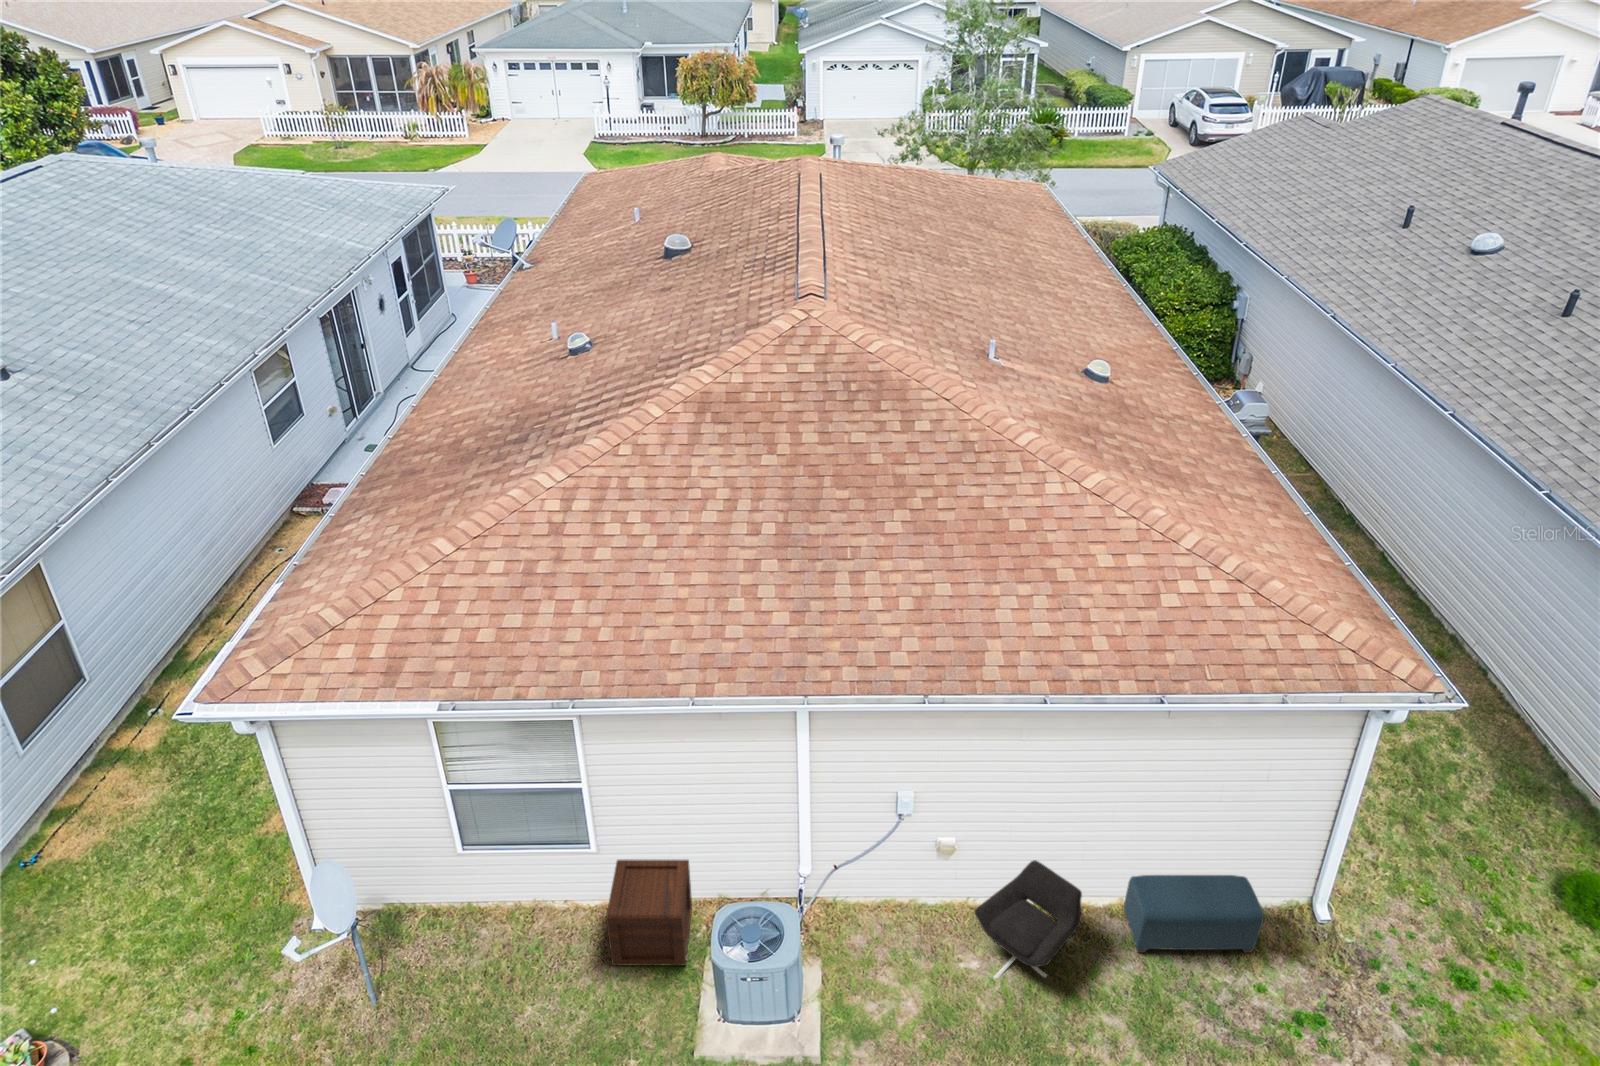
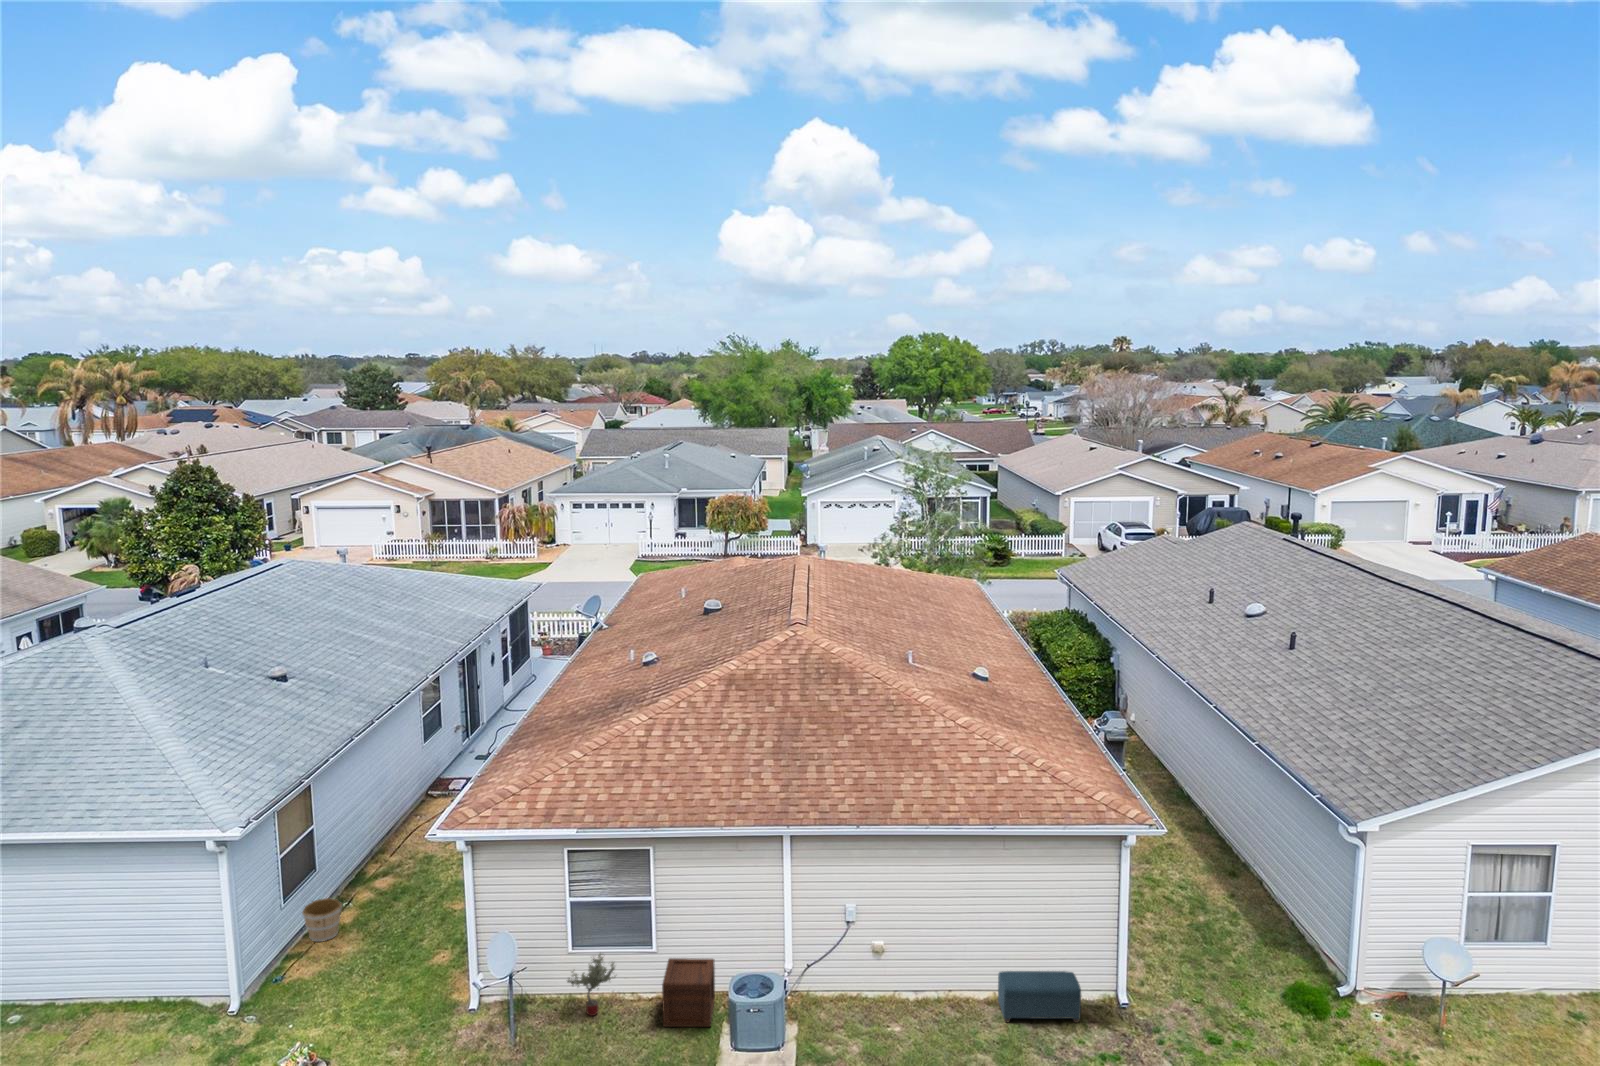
wooden bucket: none [71,719,139,785] -> present [302,898,342,942]
potted tree: none [457,860,536,941] -> present [568,953,615,1016]
lounge chair: present [974,860,1082,979] -> none [897,959,964,1034]

